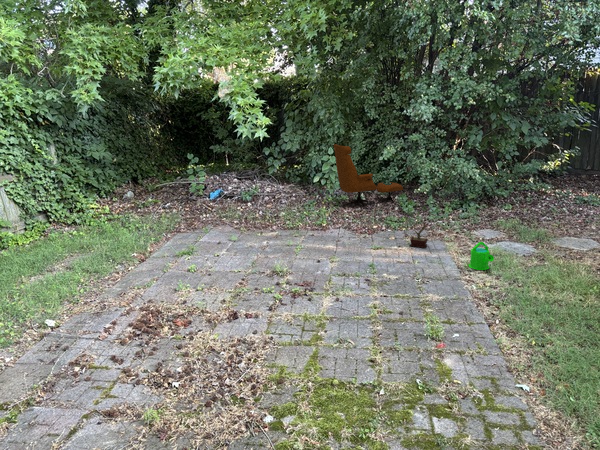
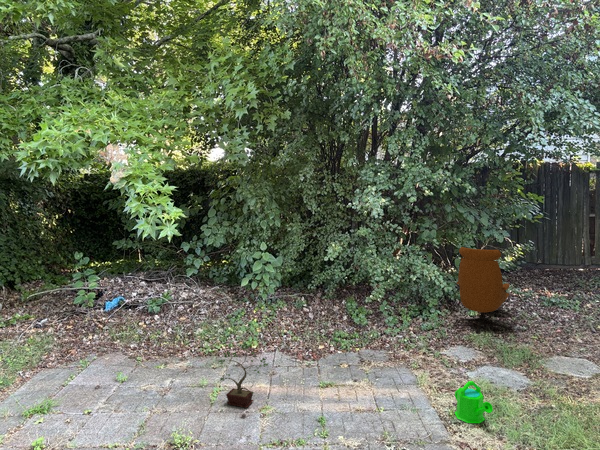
lounge chair: present [334,144,403,209] -> present [456,247,510,333]
potted plant: present [406,206,443,248] -> present [219,342,268,408]

